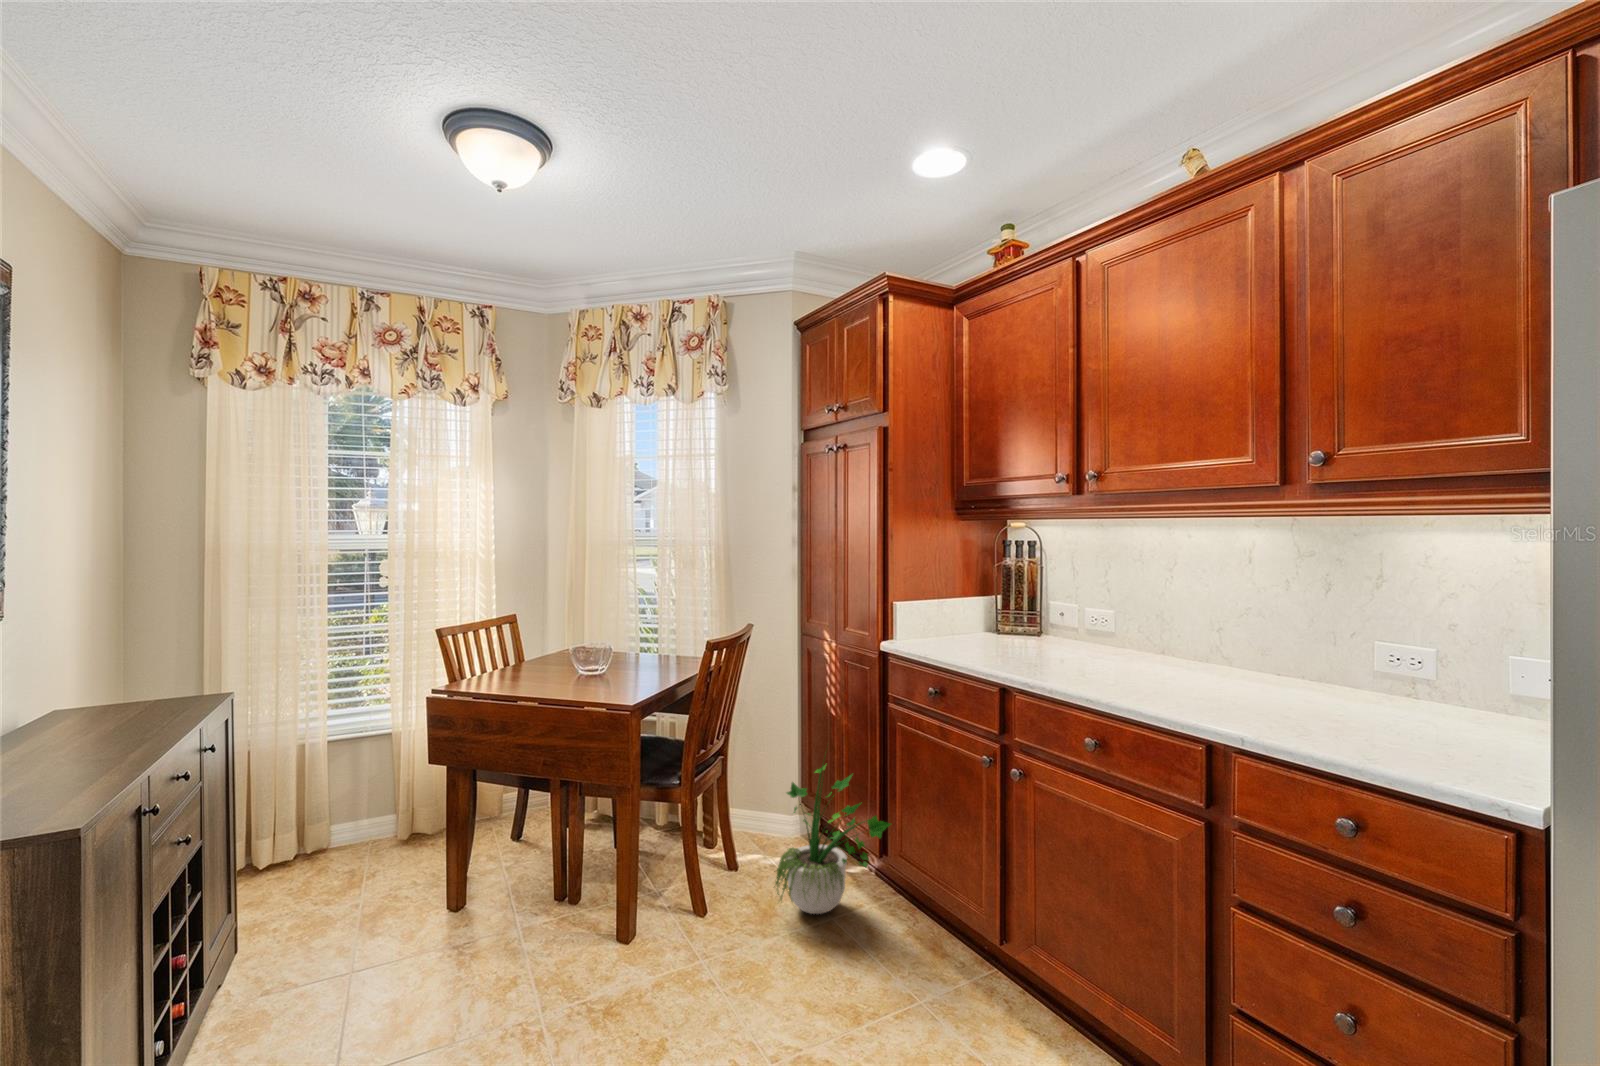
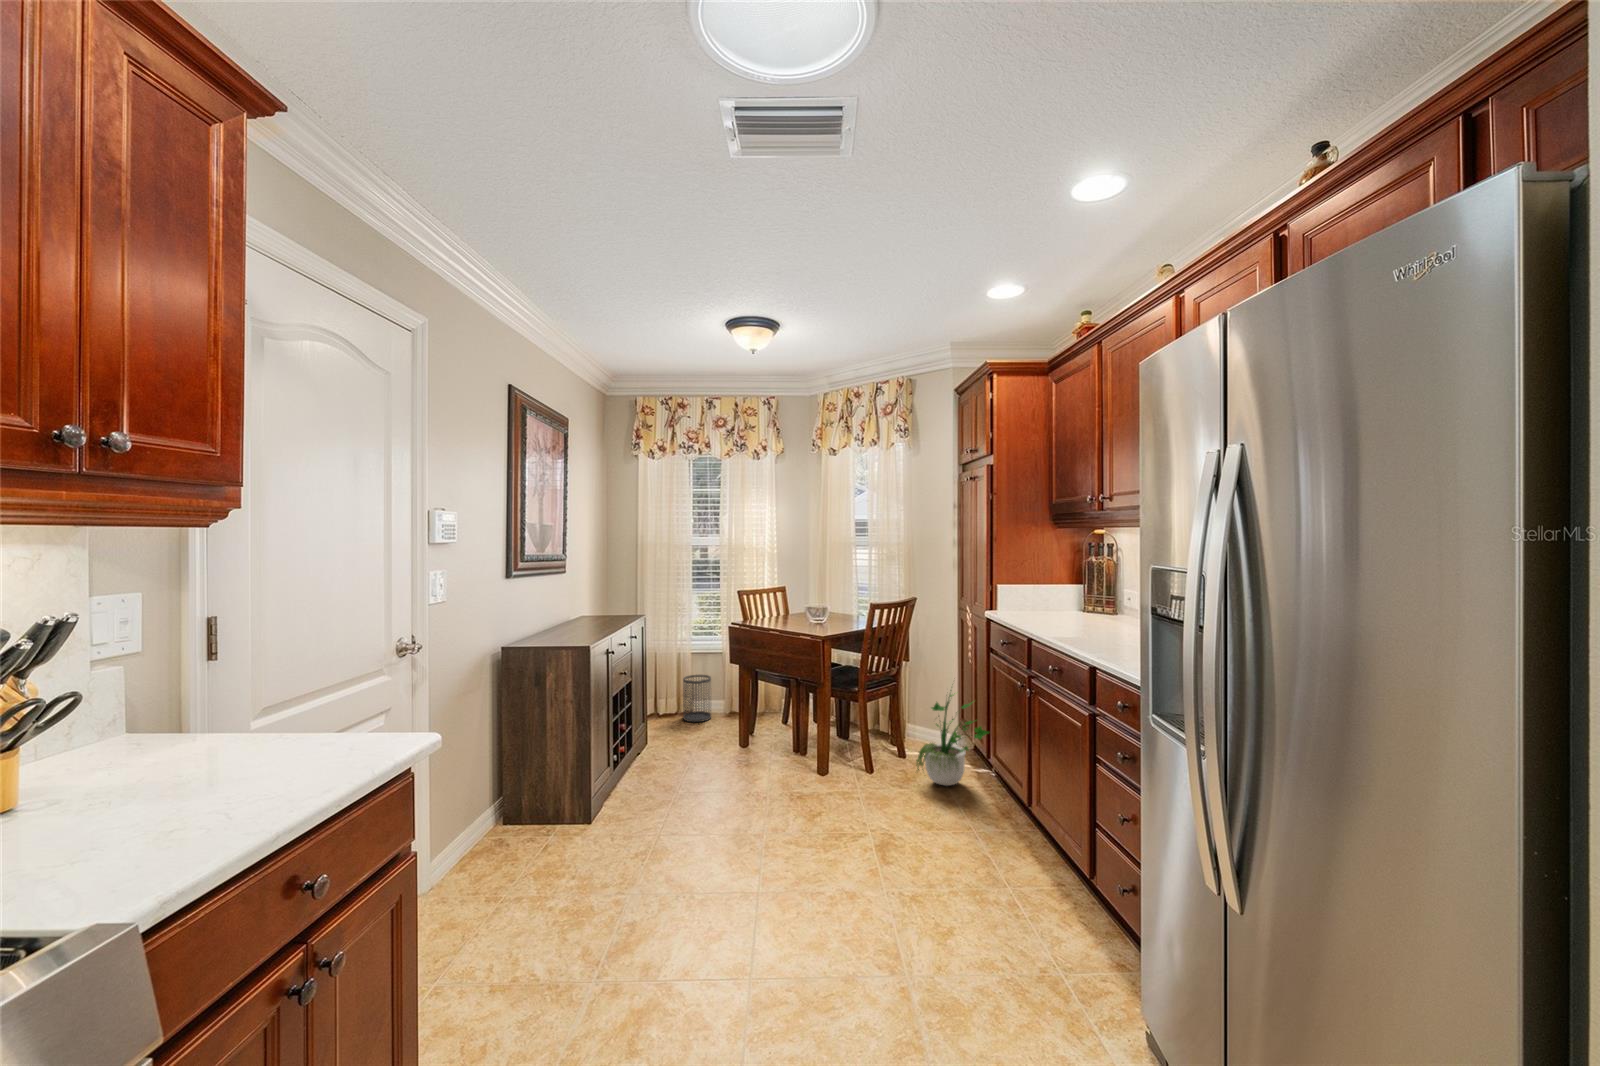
wastebasket: none [315,781,376,875] -> present [683,675,711,722]

